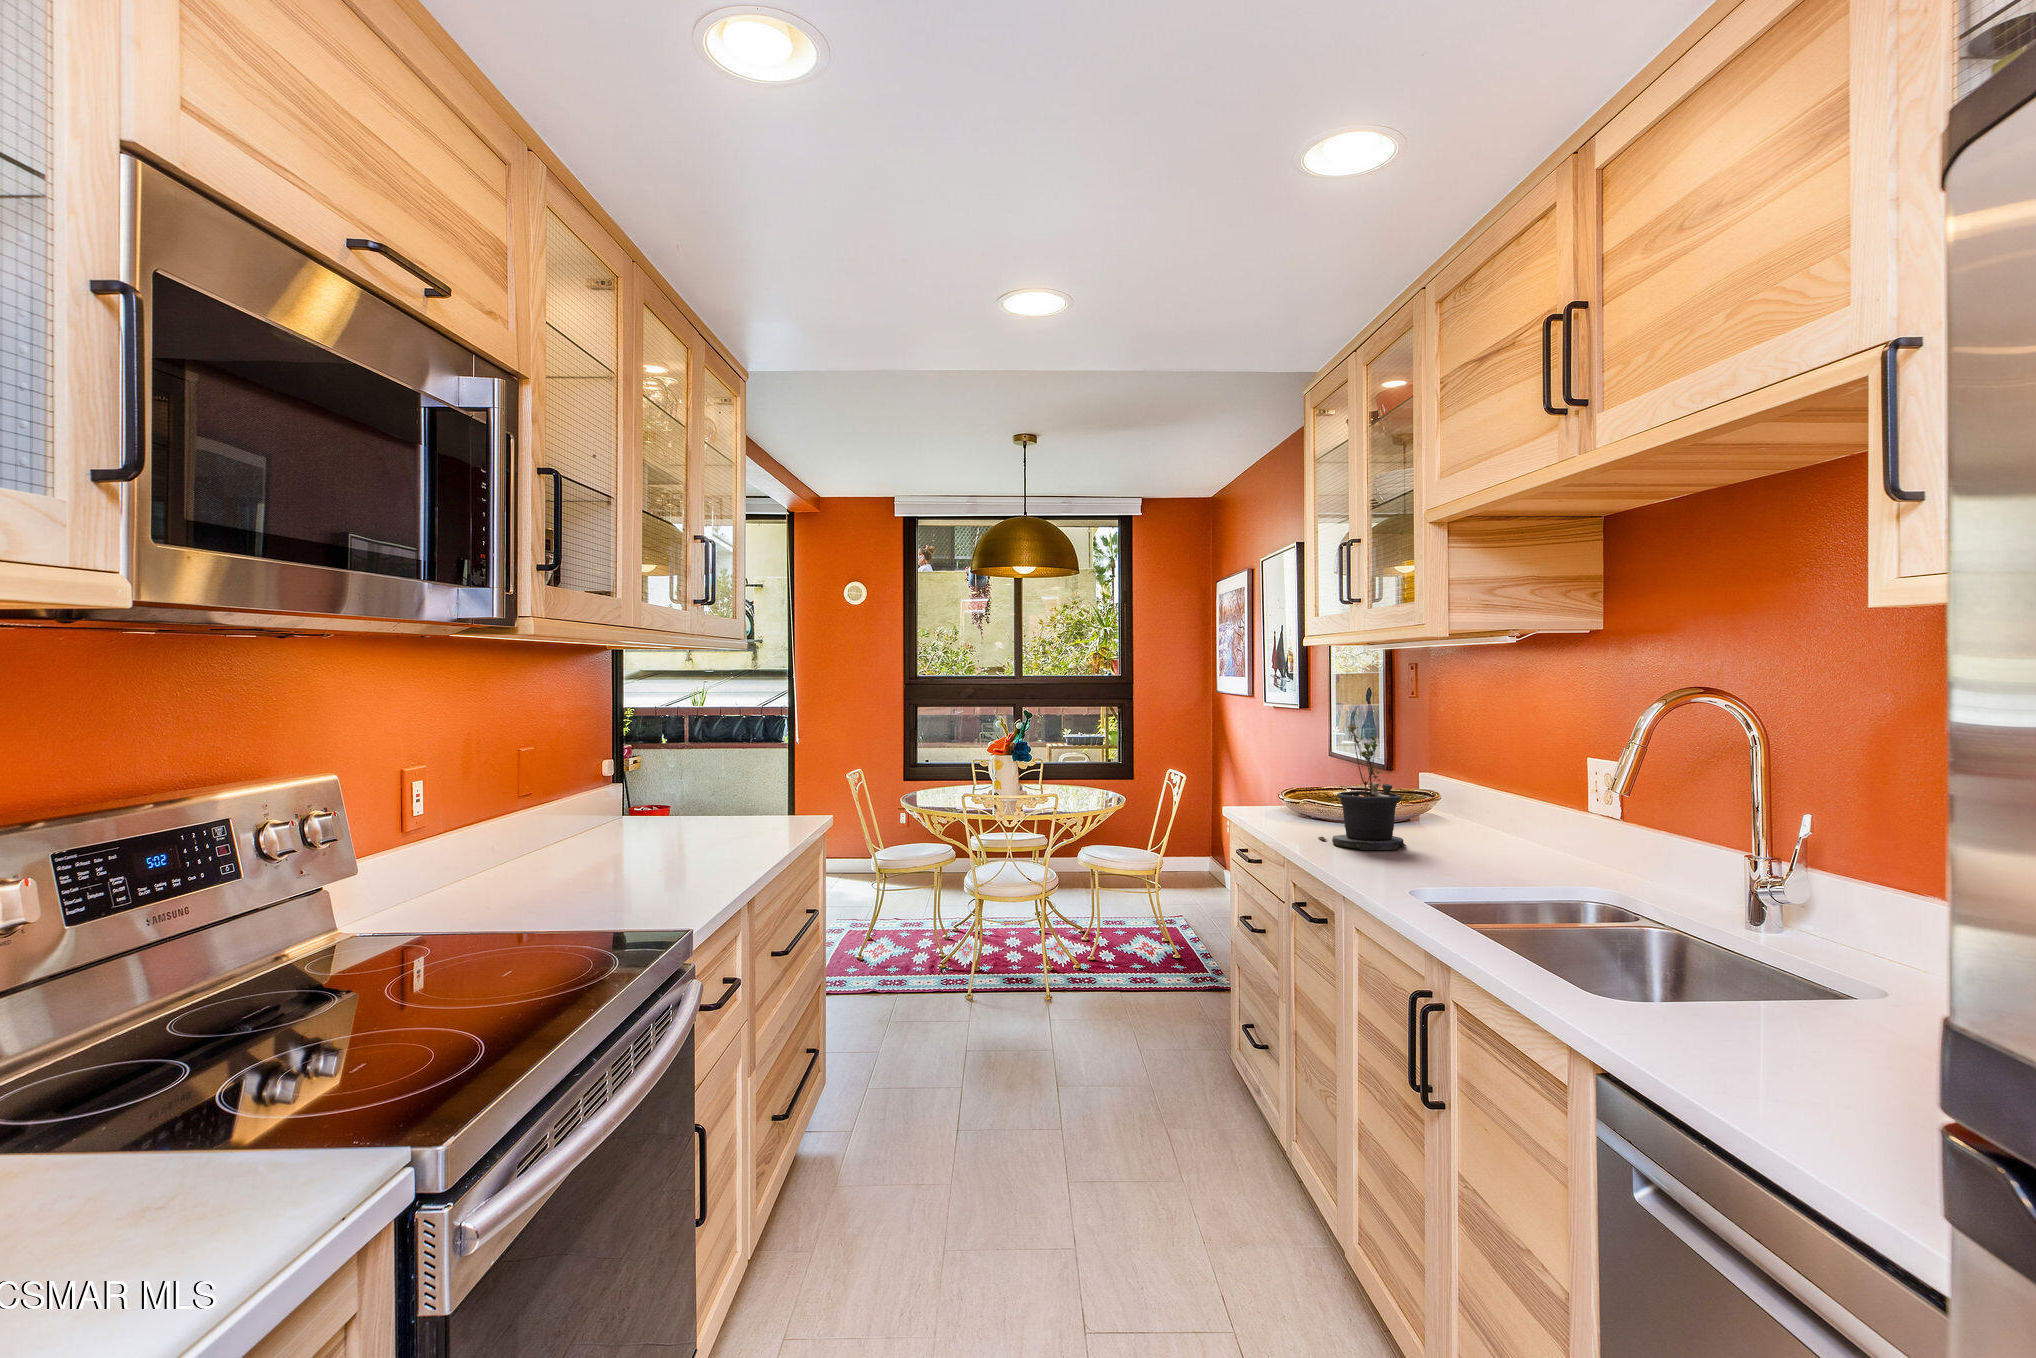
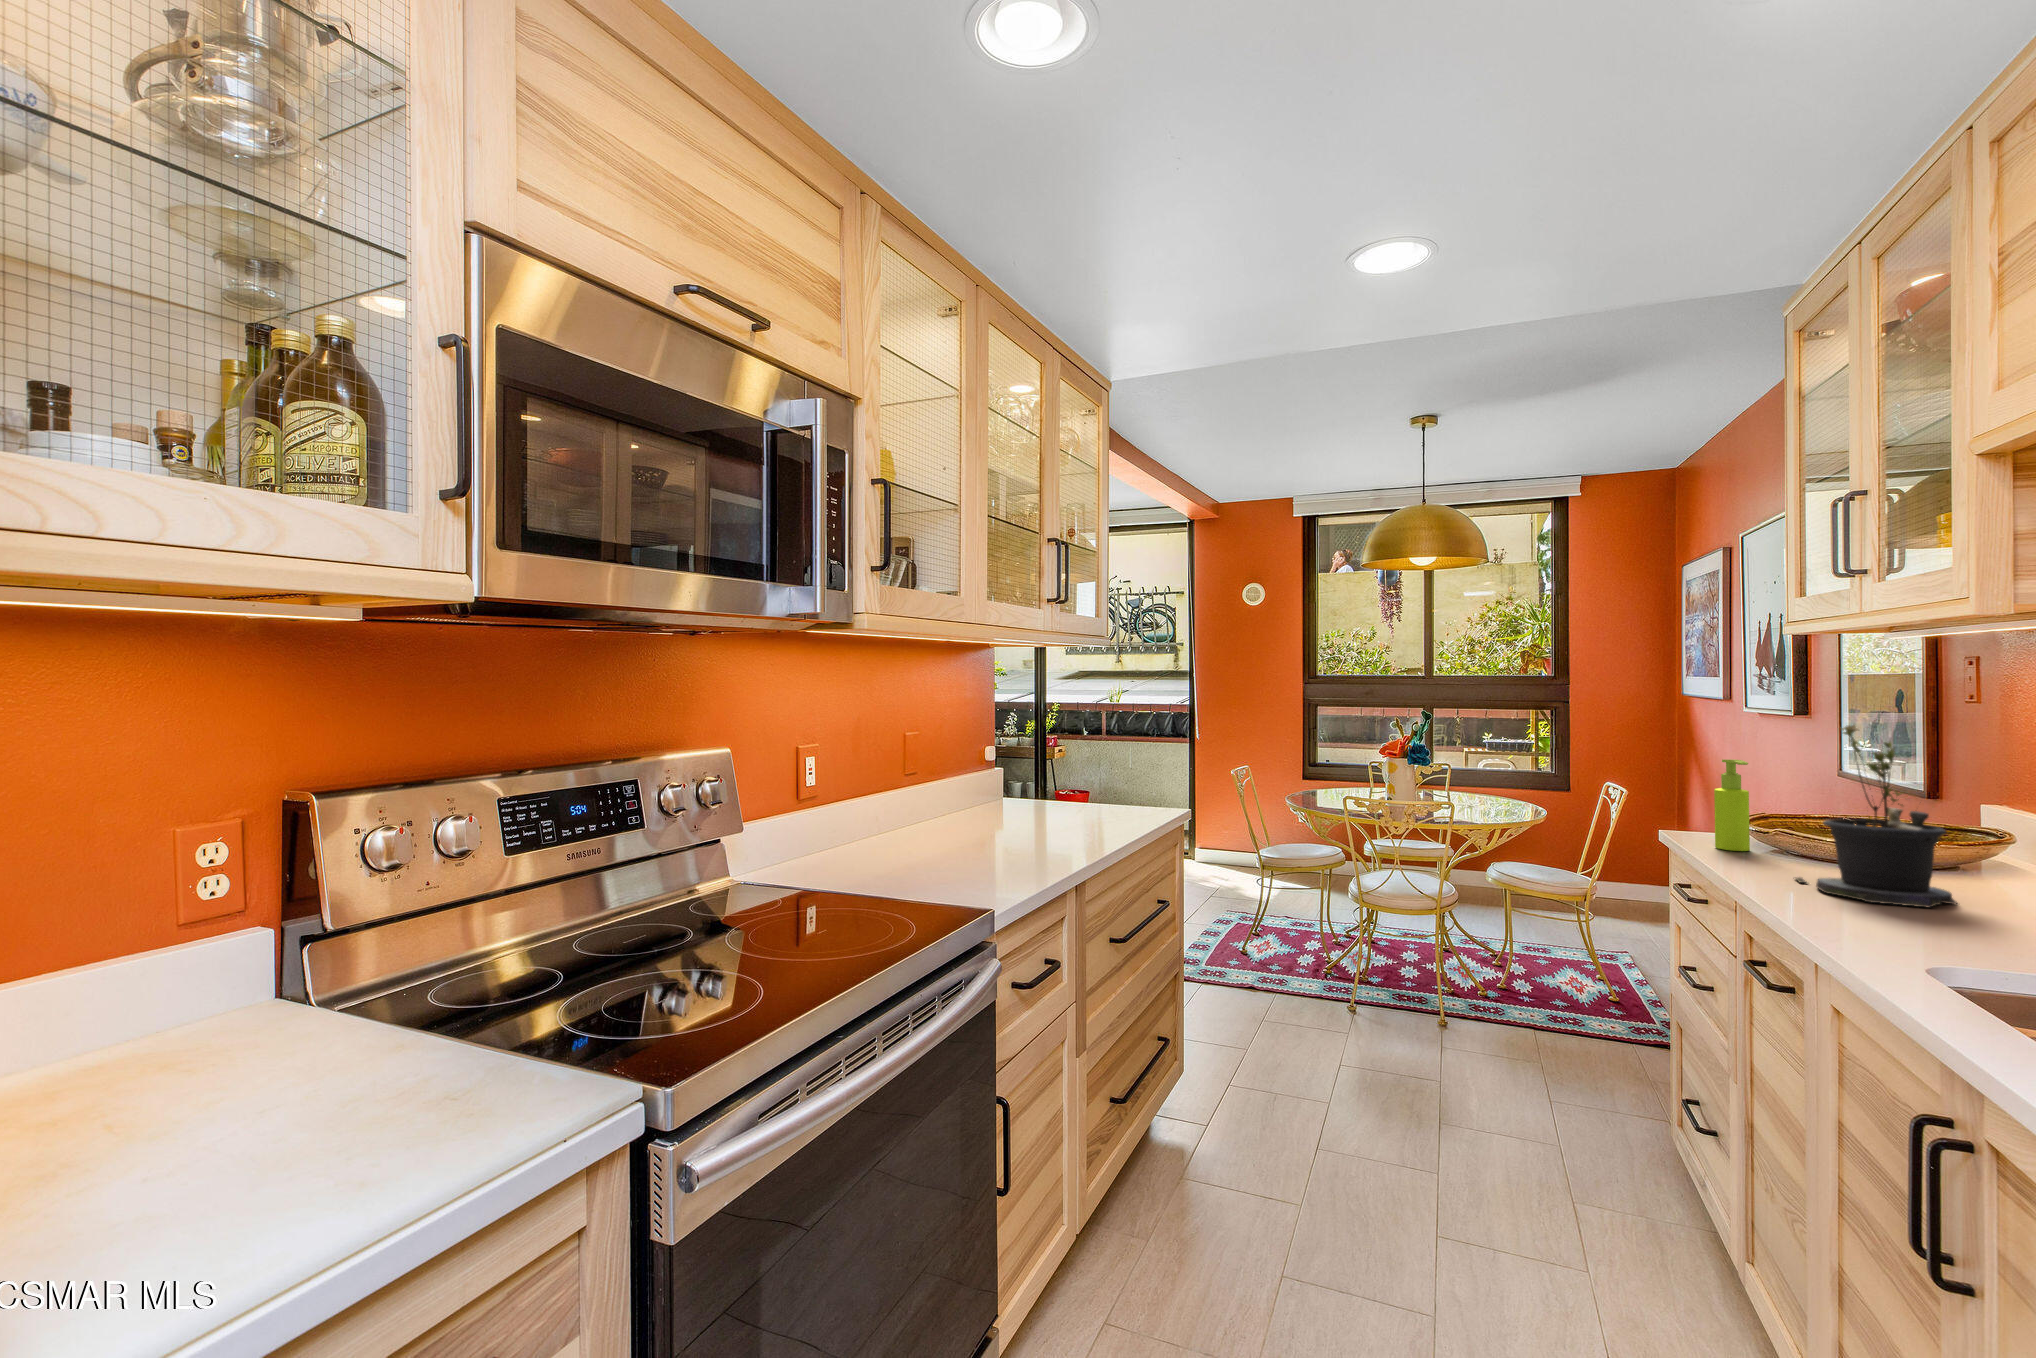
soap dispenser: none [1265,751,1287,821] -> present [1714,759,1750,851]

